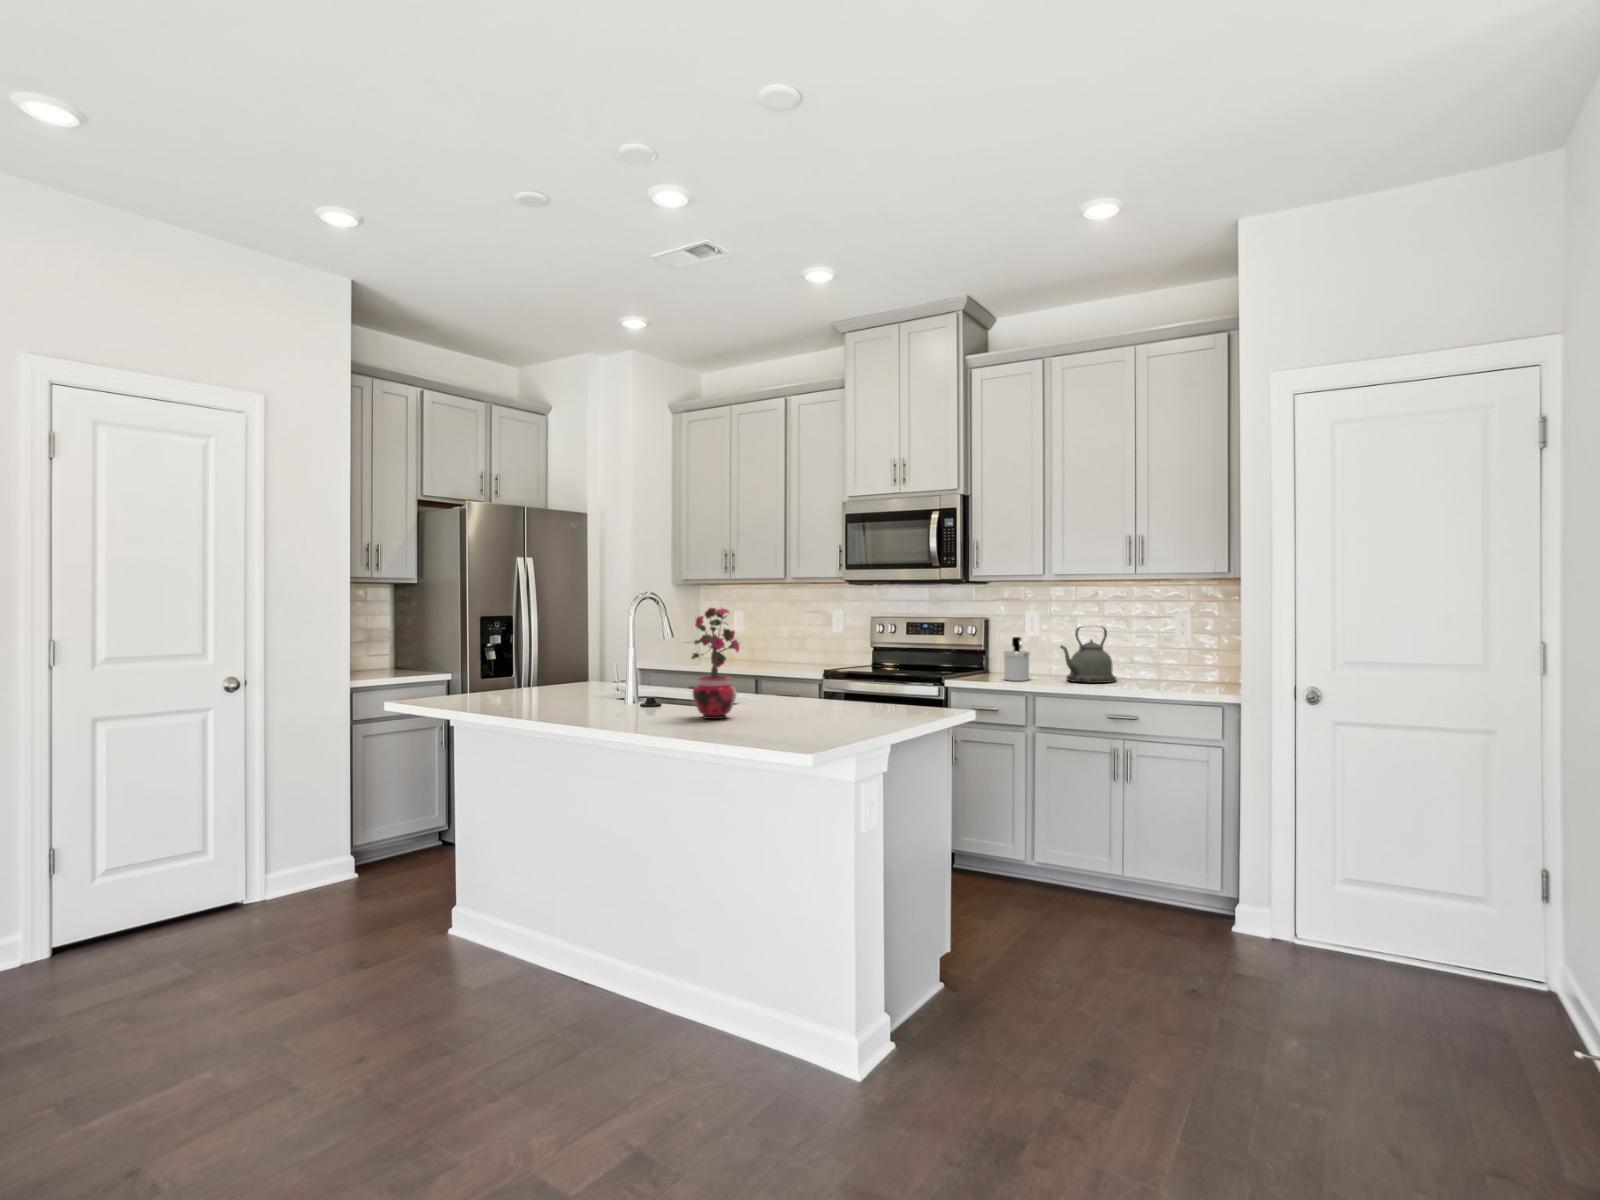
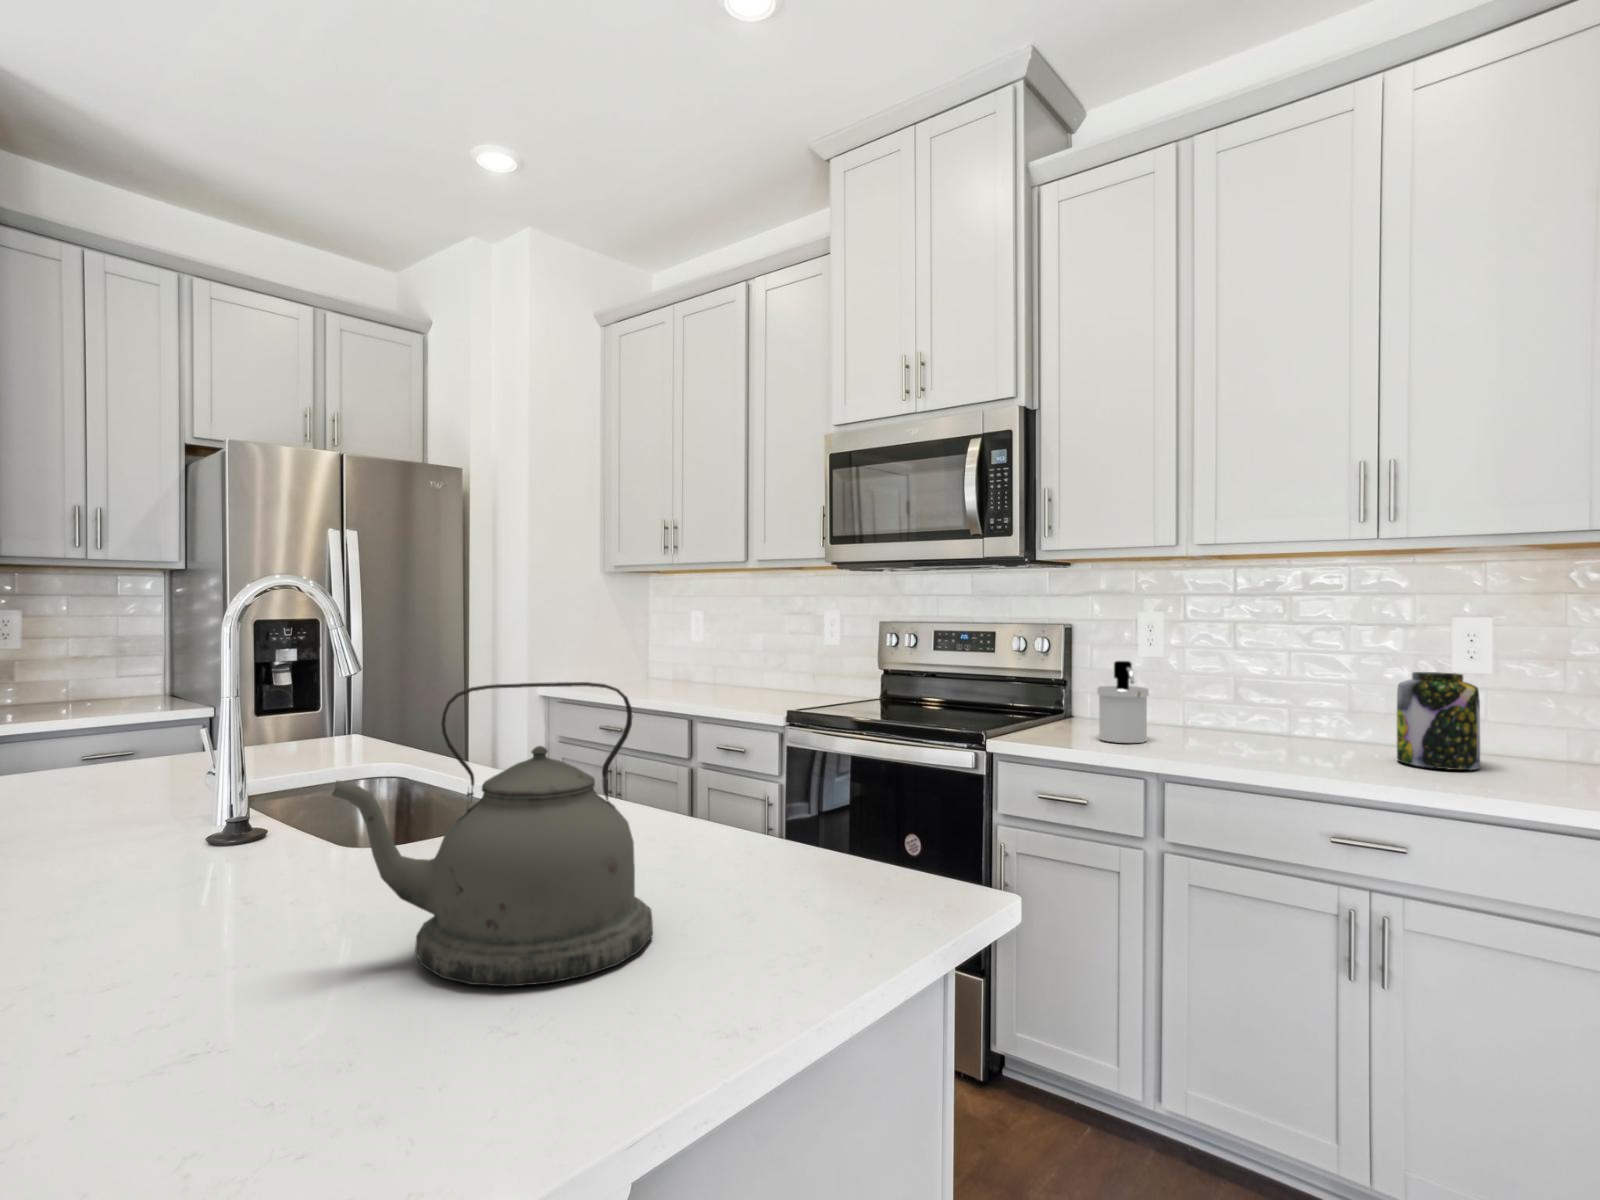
potted plant: present [692,608,739,719] -> none [112,583,333,928]
kettle: present [1060,627,1116,683] -> present [332,682,653,986]
jar: none [1147,640,1182,686] -> present [1397,672,1480,770]

